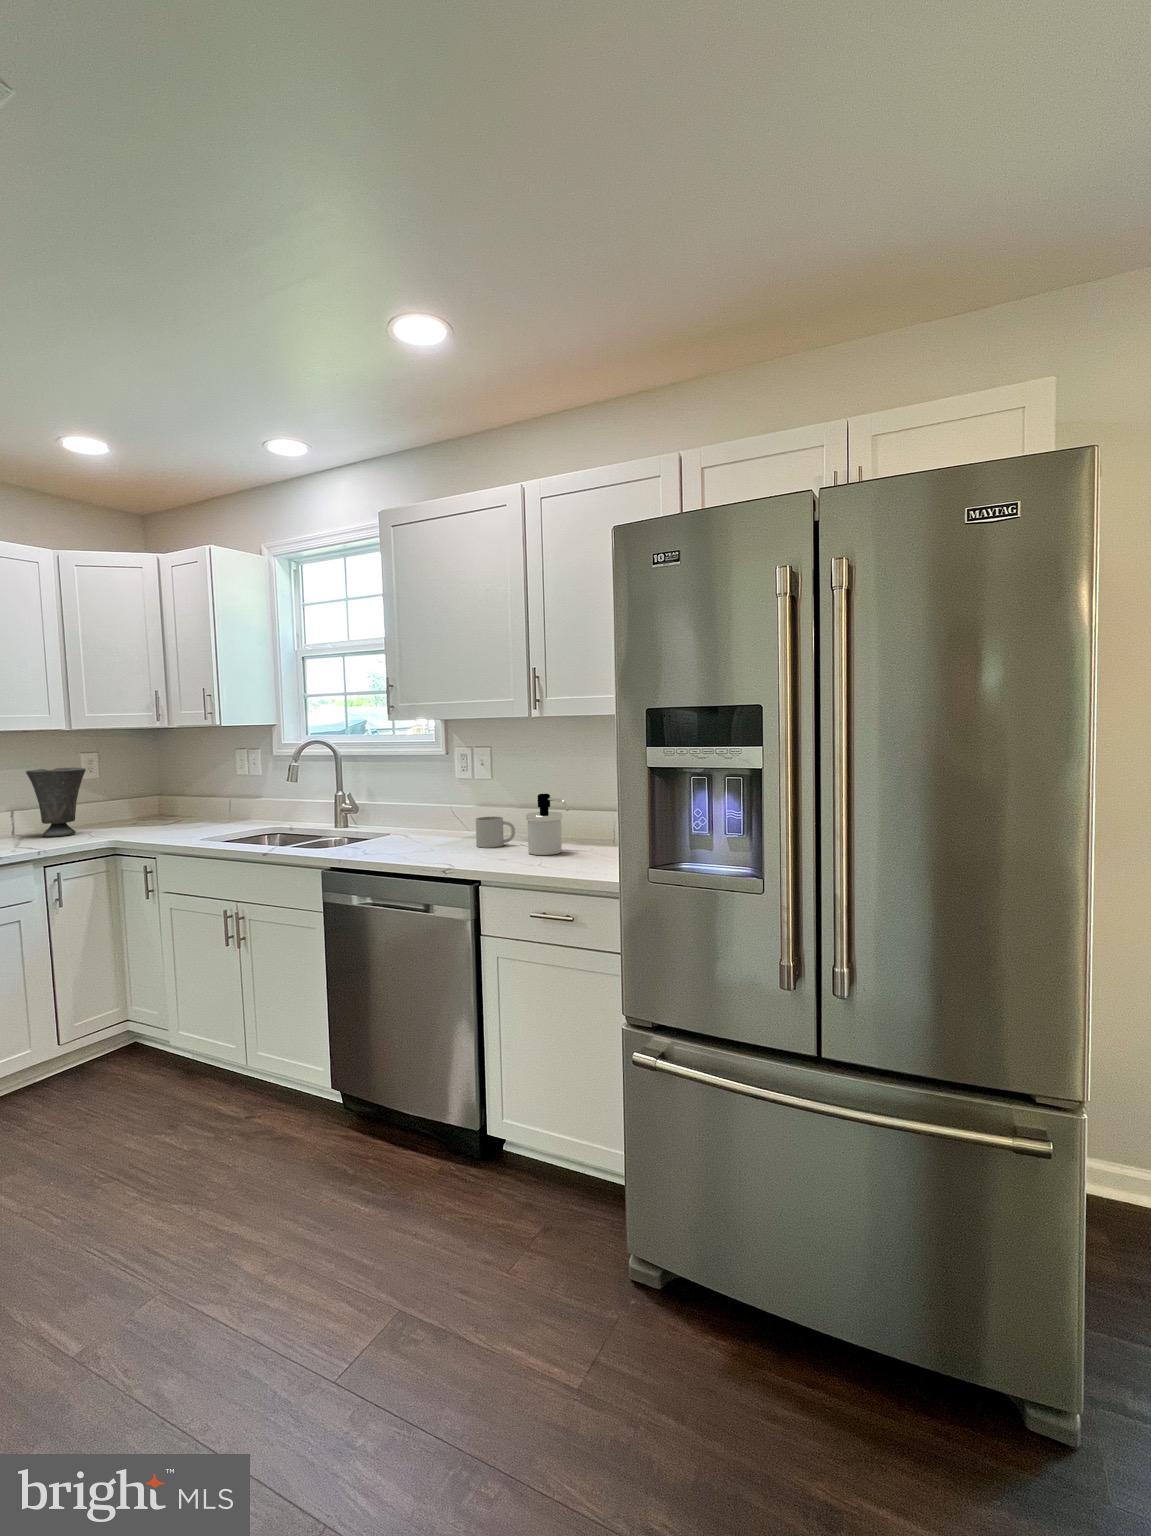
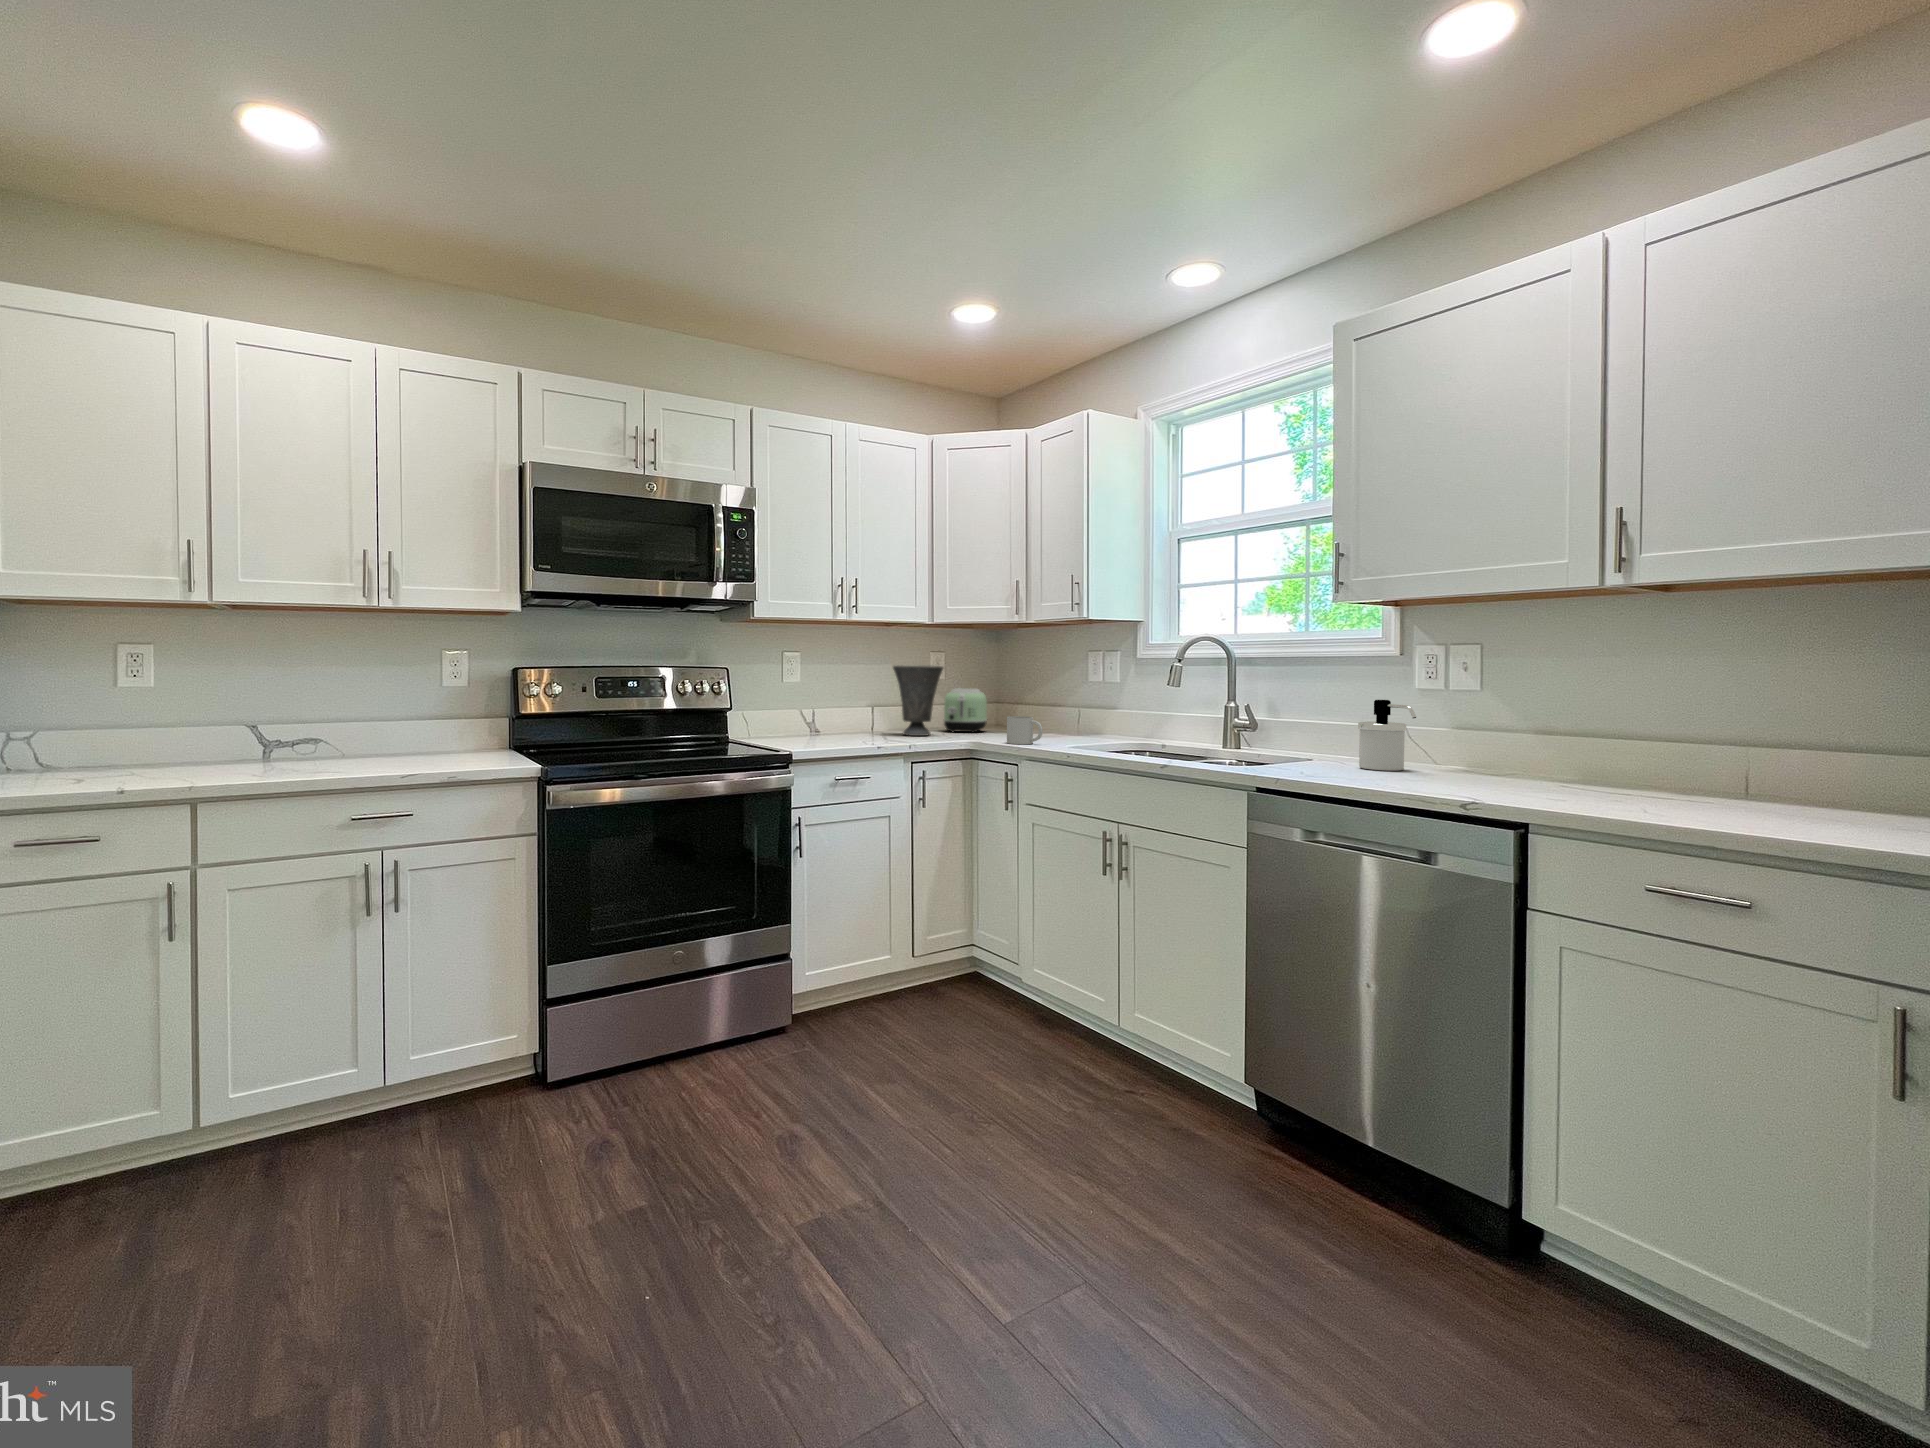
toaster: none [97,784,146,827] -> present [944,688,987,733]
soap dispenser: present [526,794,569,855] -> present [1358,700,1416,771]
mug: present [476,817,515,848] -> present [1007,716,1043,744]

